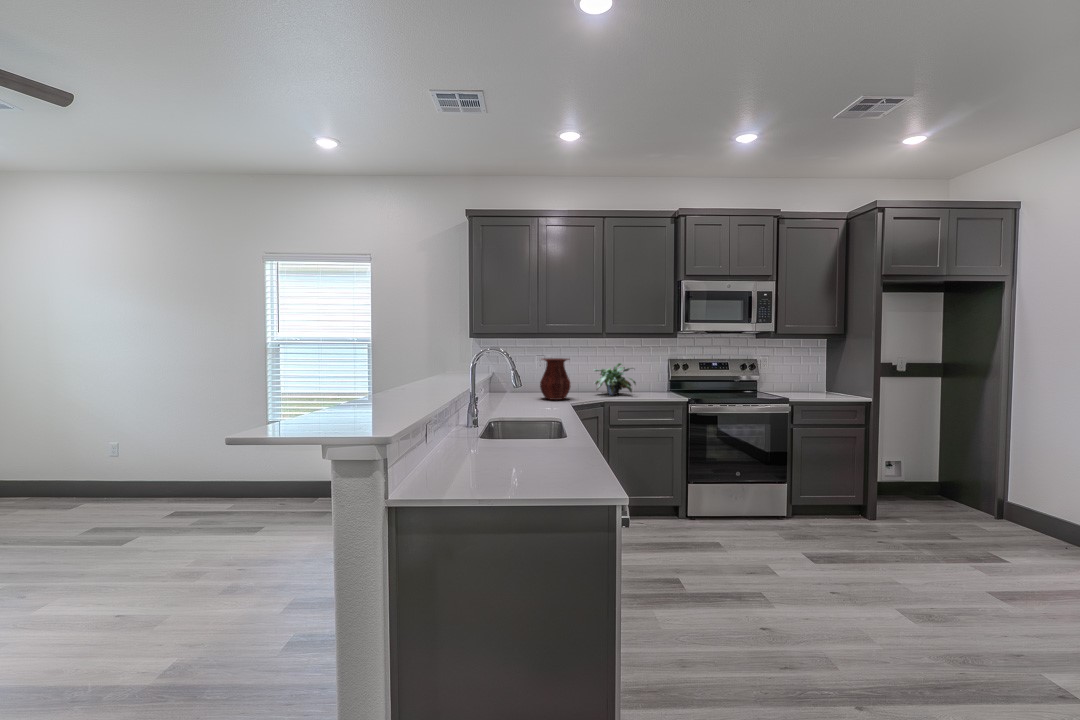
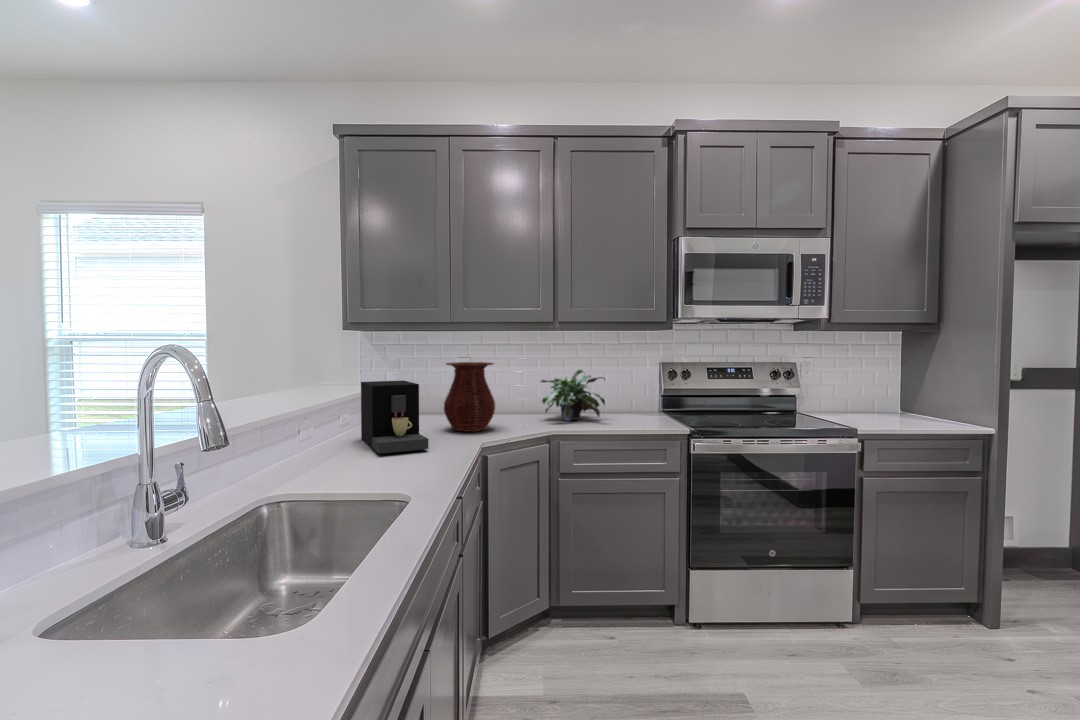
coffee maker: none [497,369,543,408] -> present [361,381,429,454]

